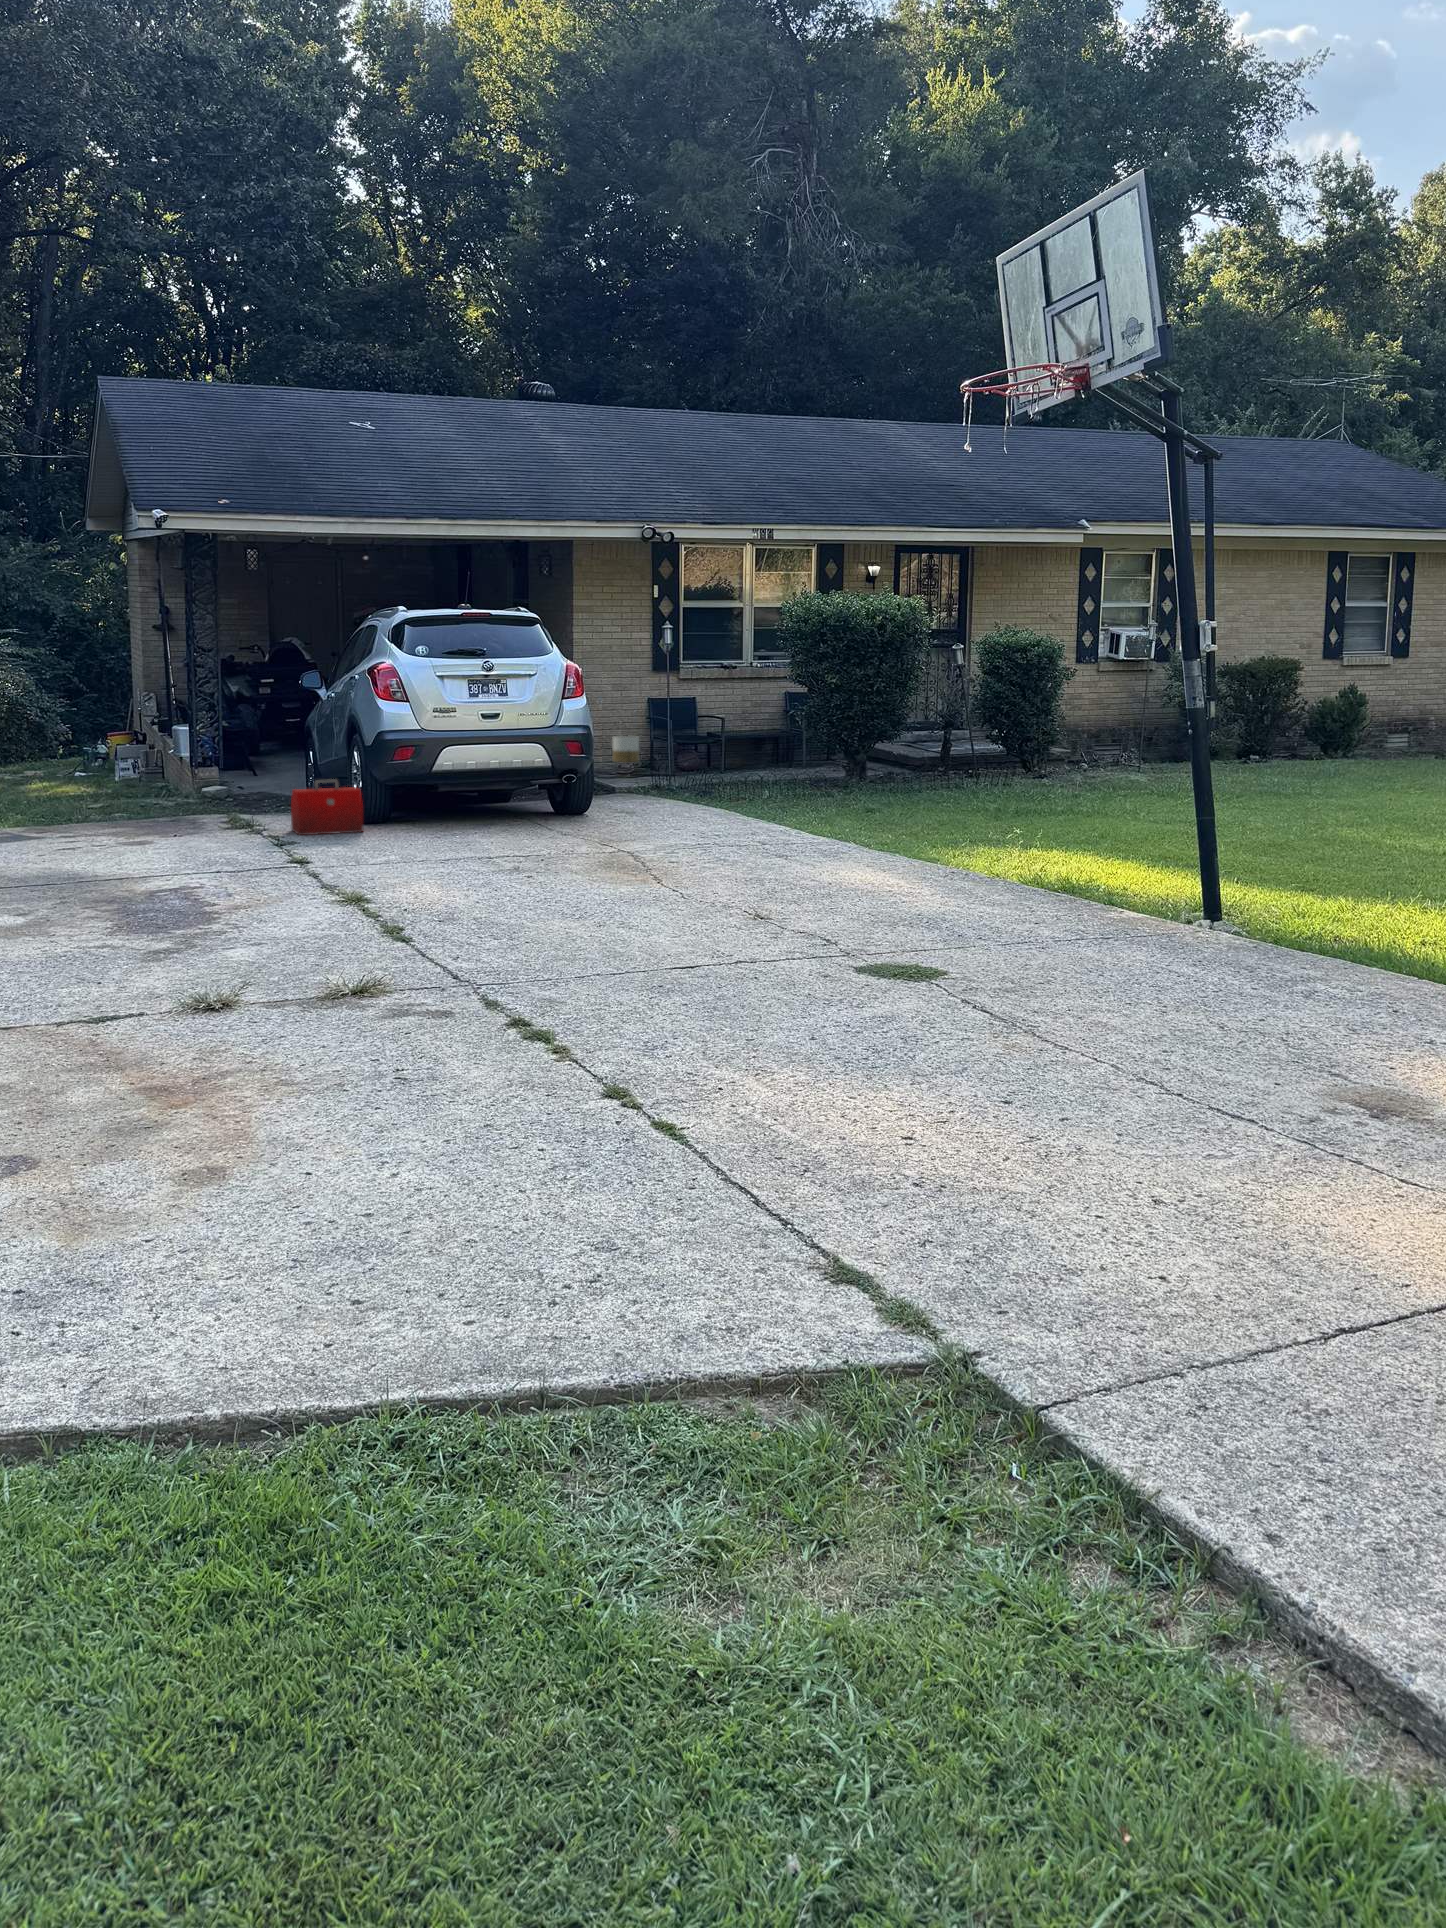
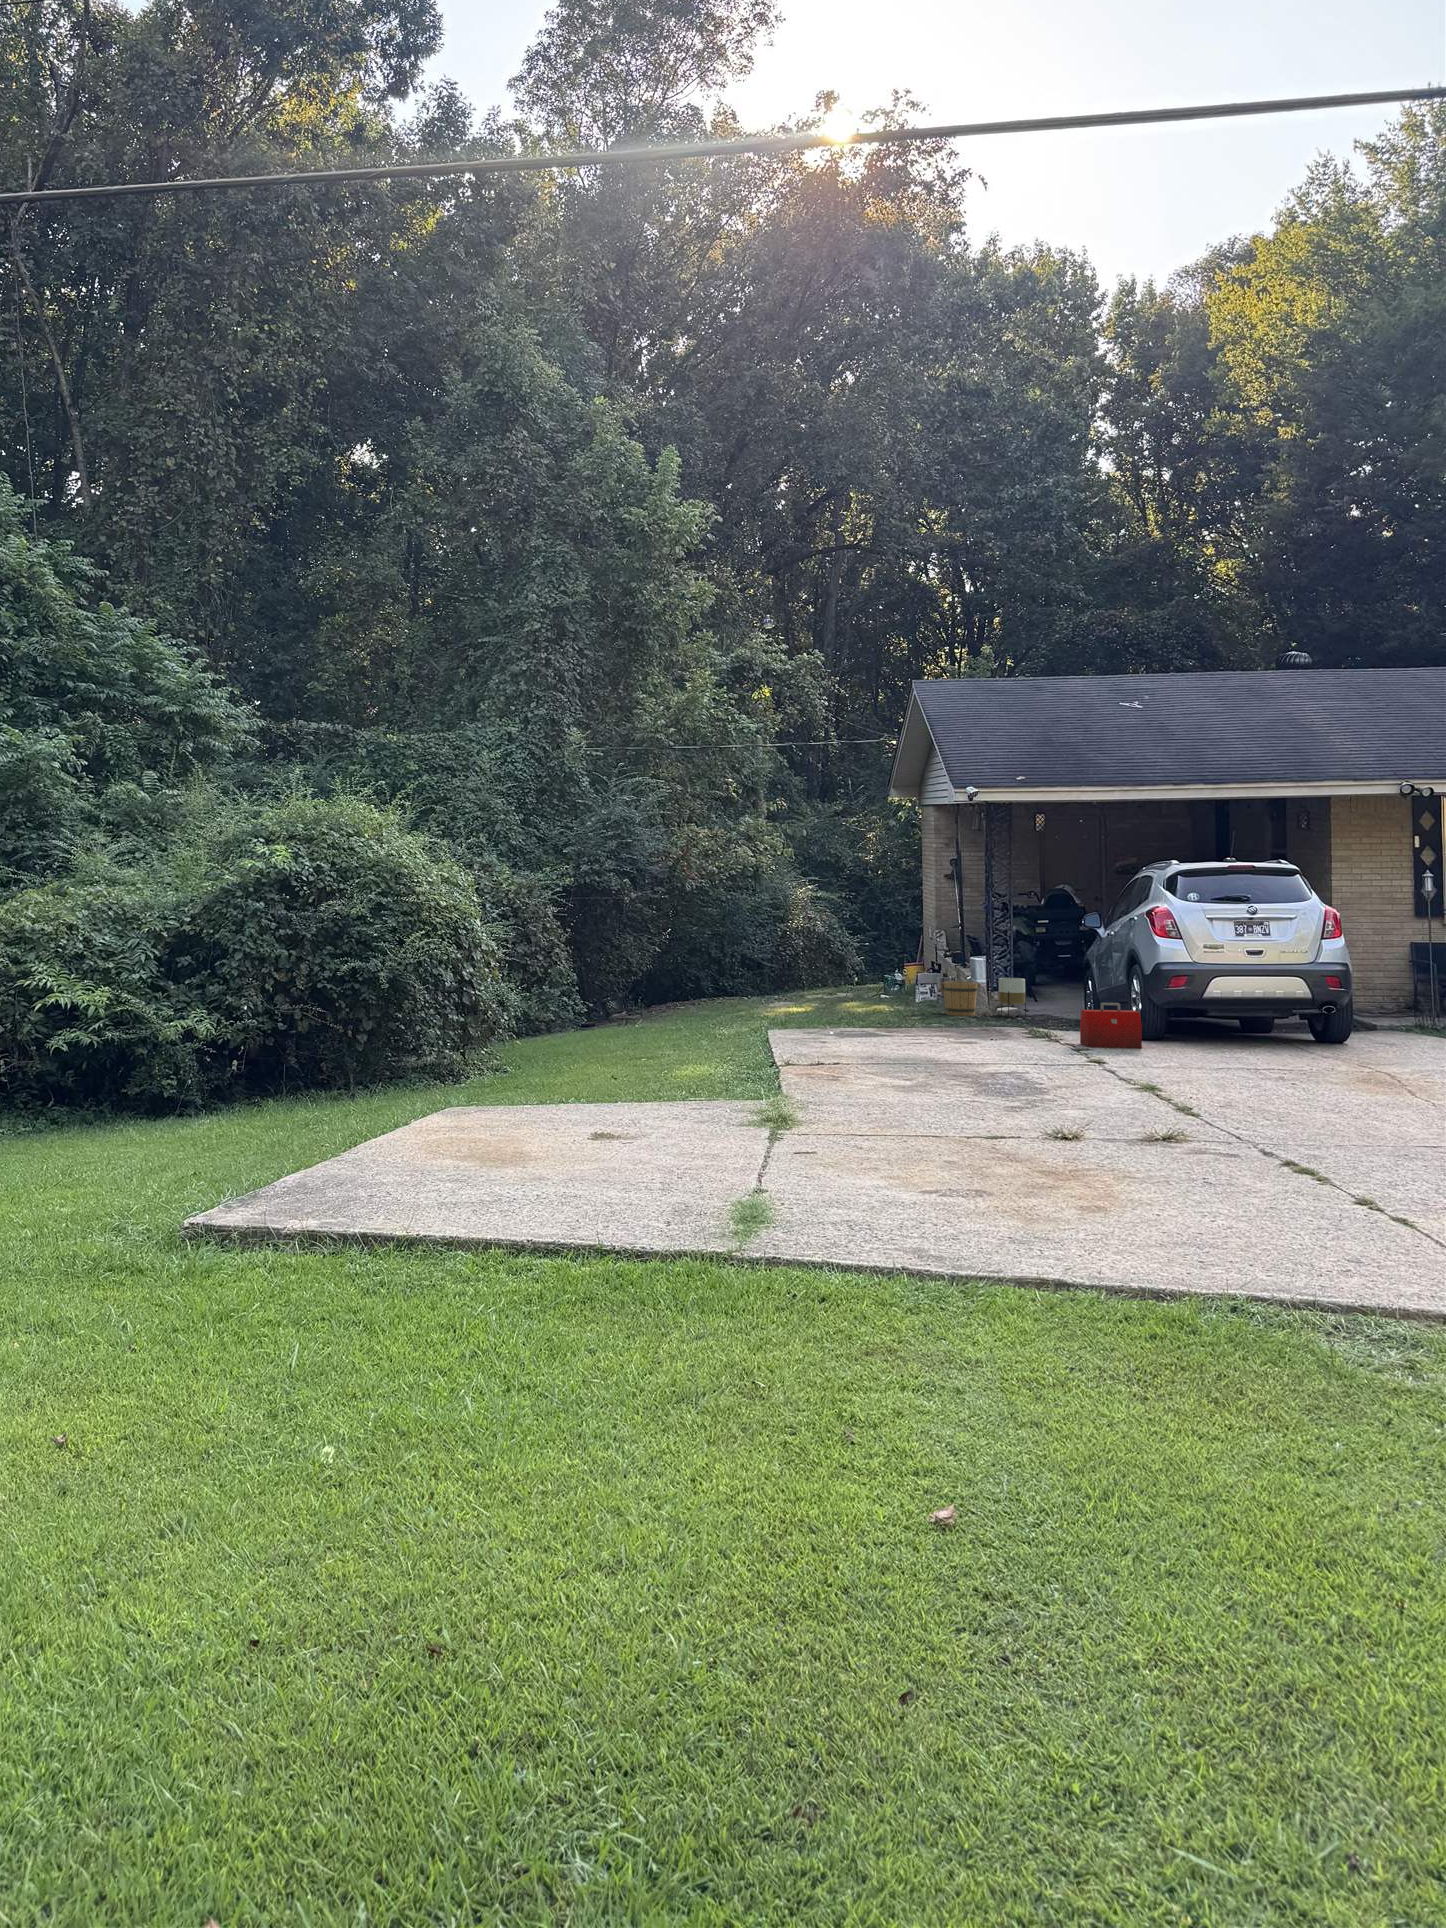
planter: present [612,735,639,764] -> present [998,978,1026,1017]
bucket: none [132,756,182,798] -> present [940,981,980,1016]

